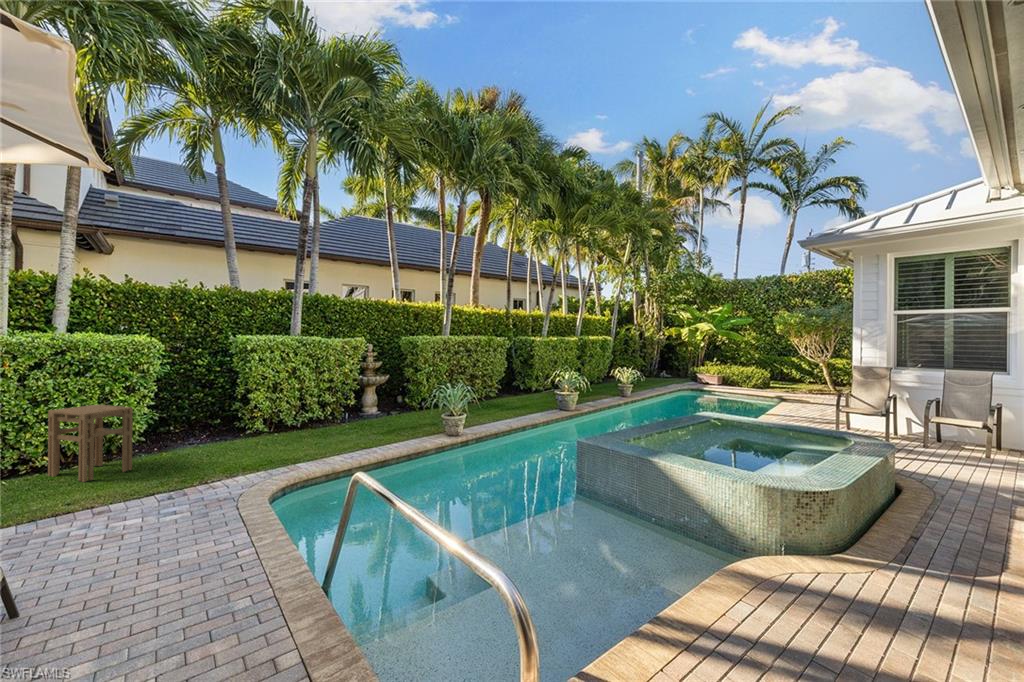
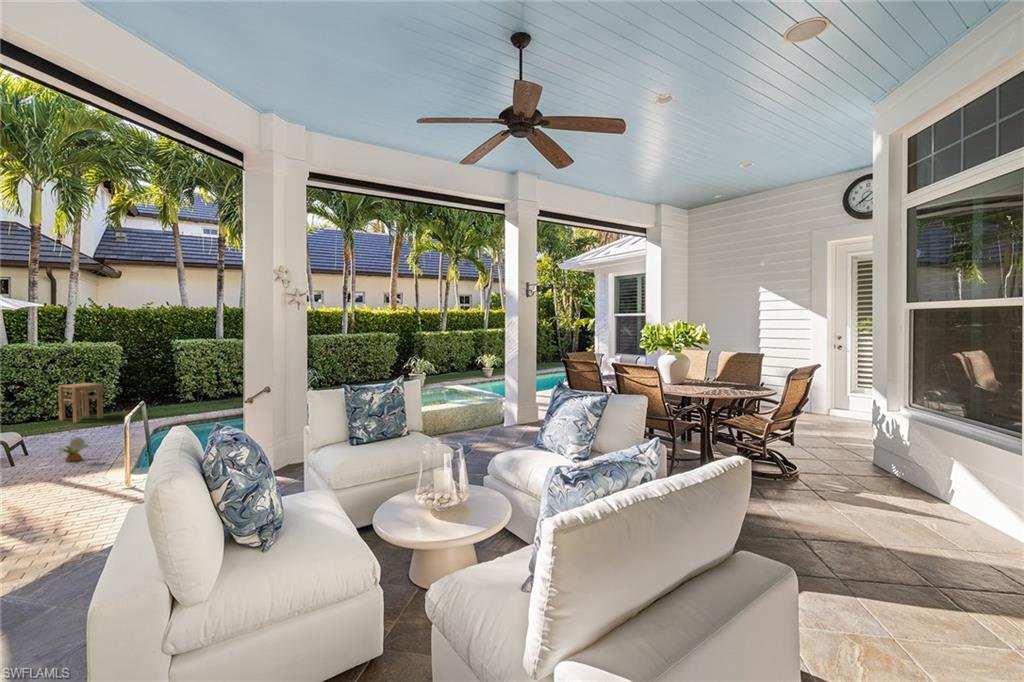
decorative plant: none [98,560,180,631] -> present [59,437,89,462]

